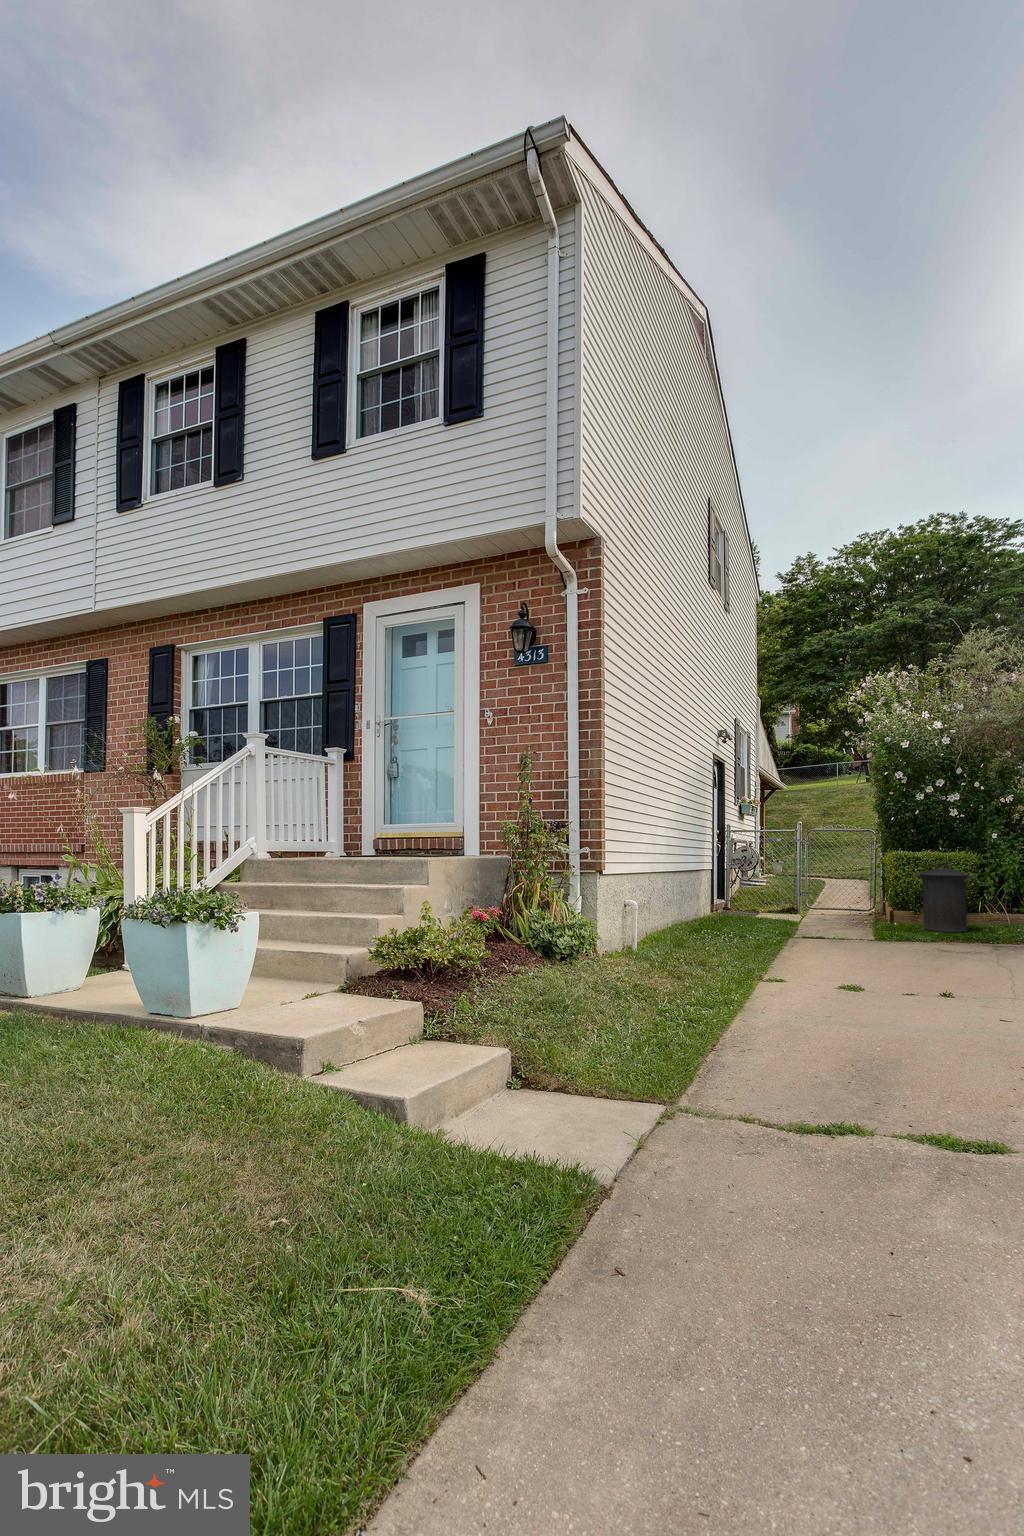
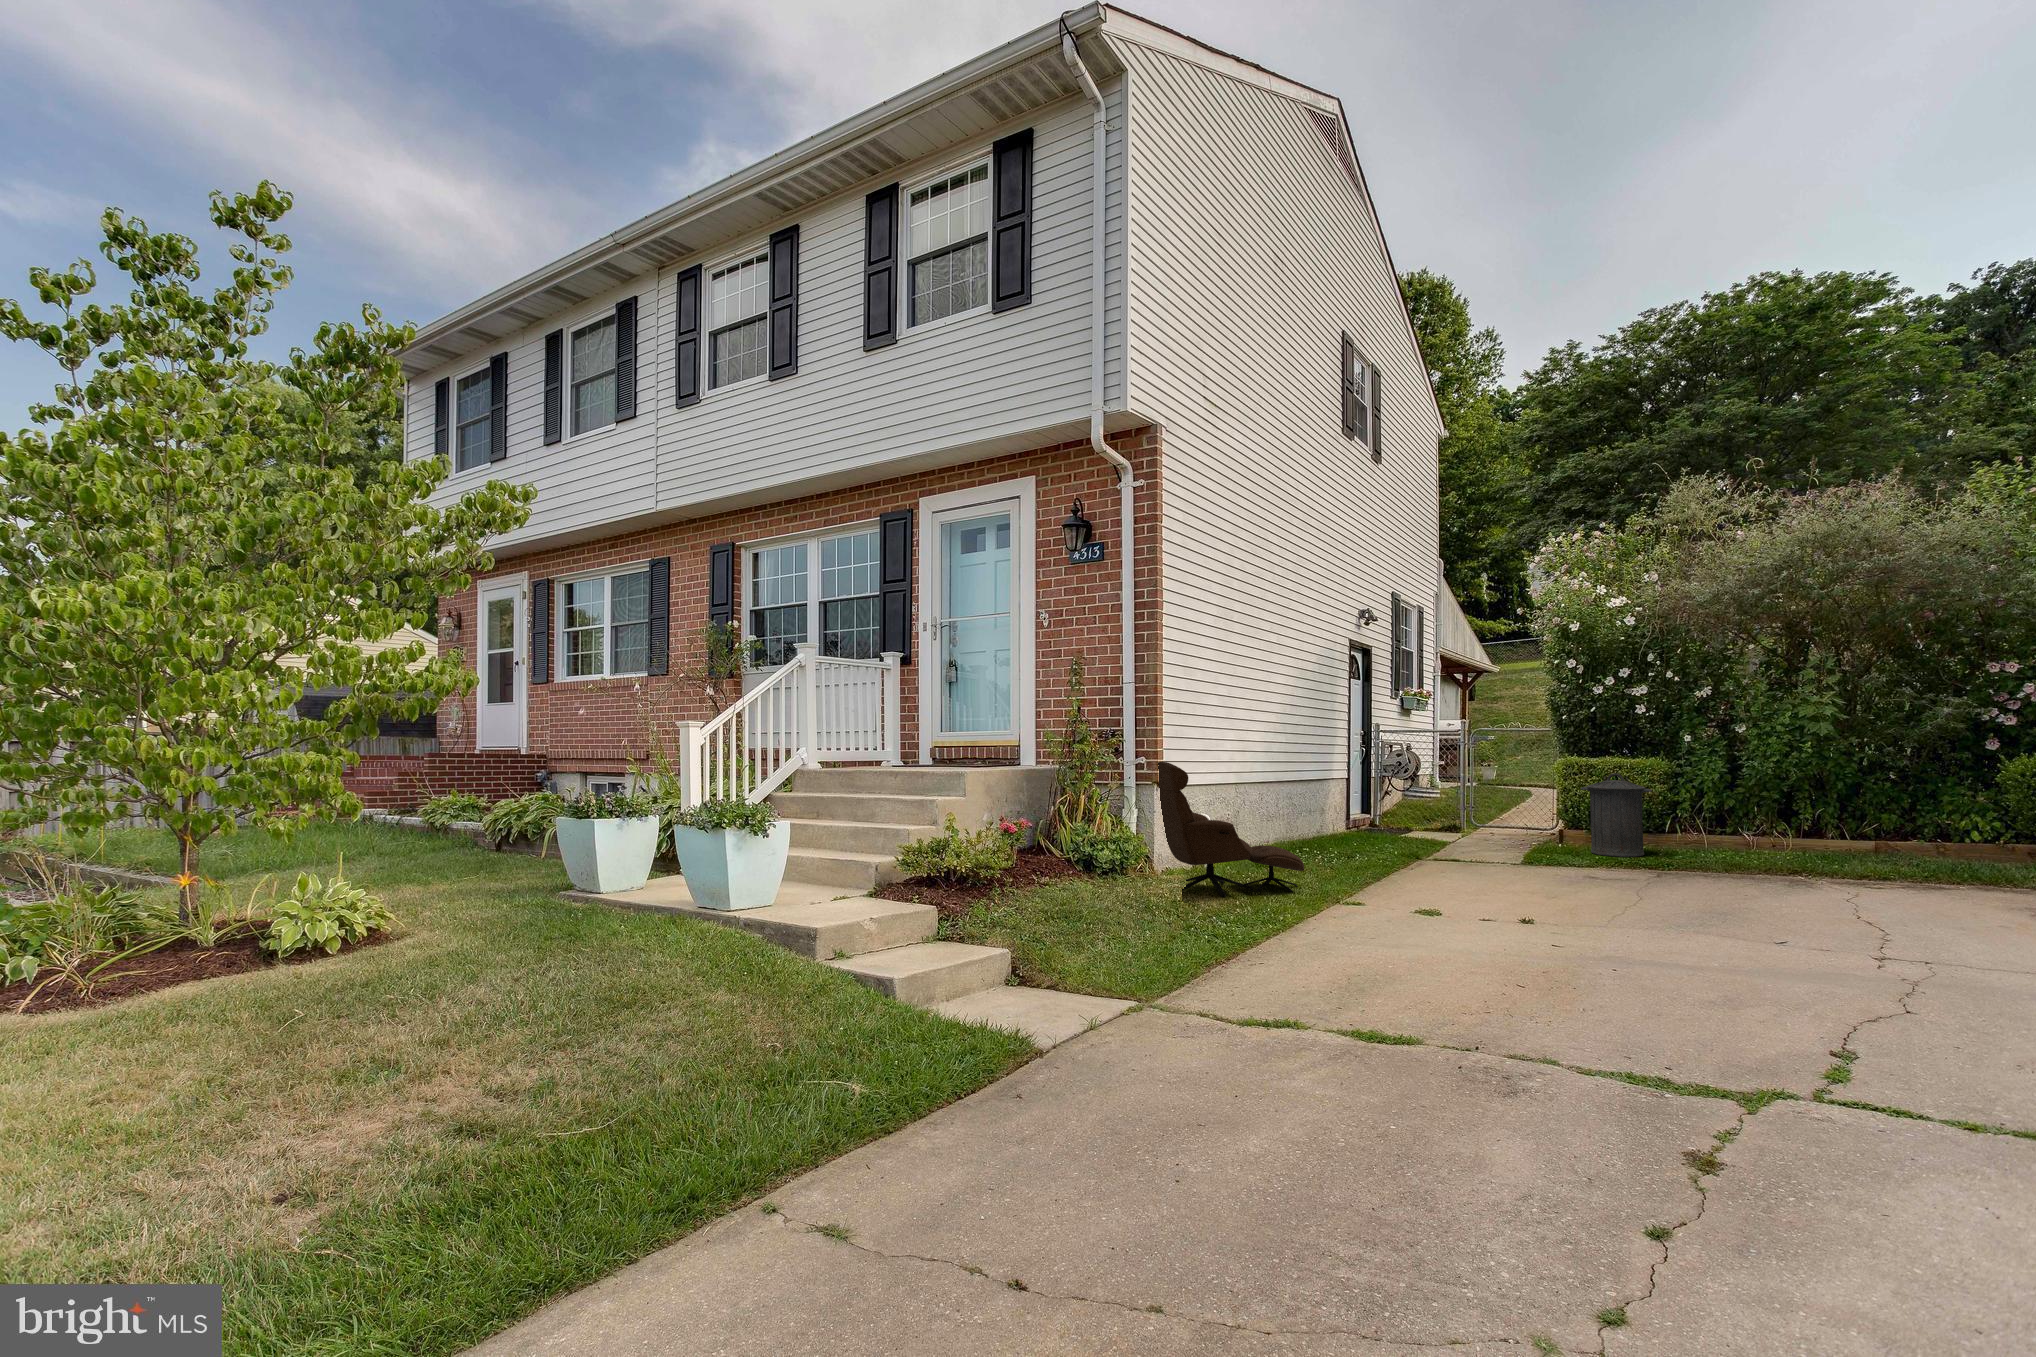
lounge chair: none [594,851,733,979] -> present [1157,762,1304,897]

